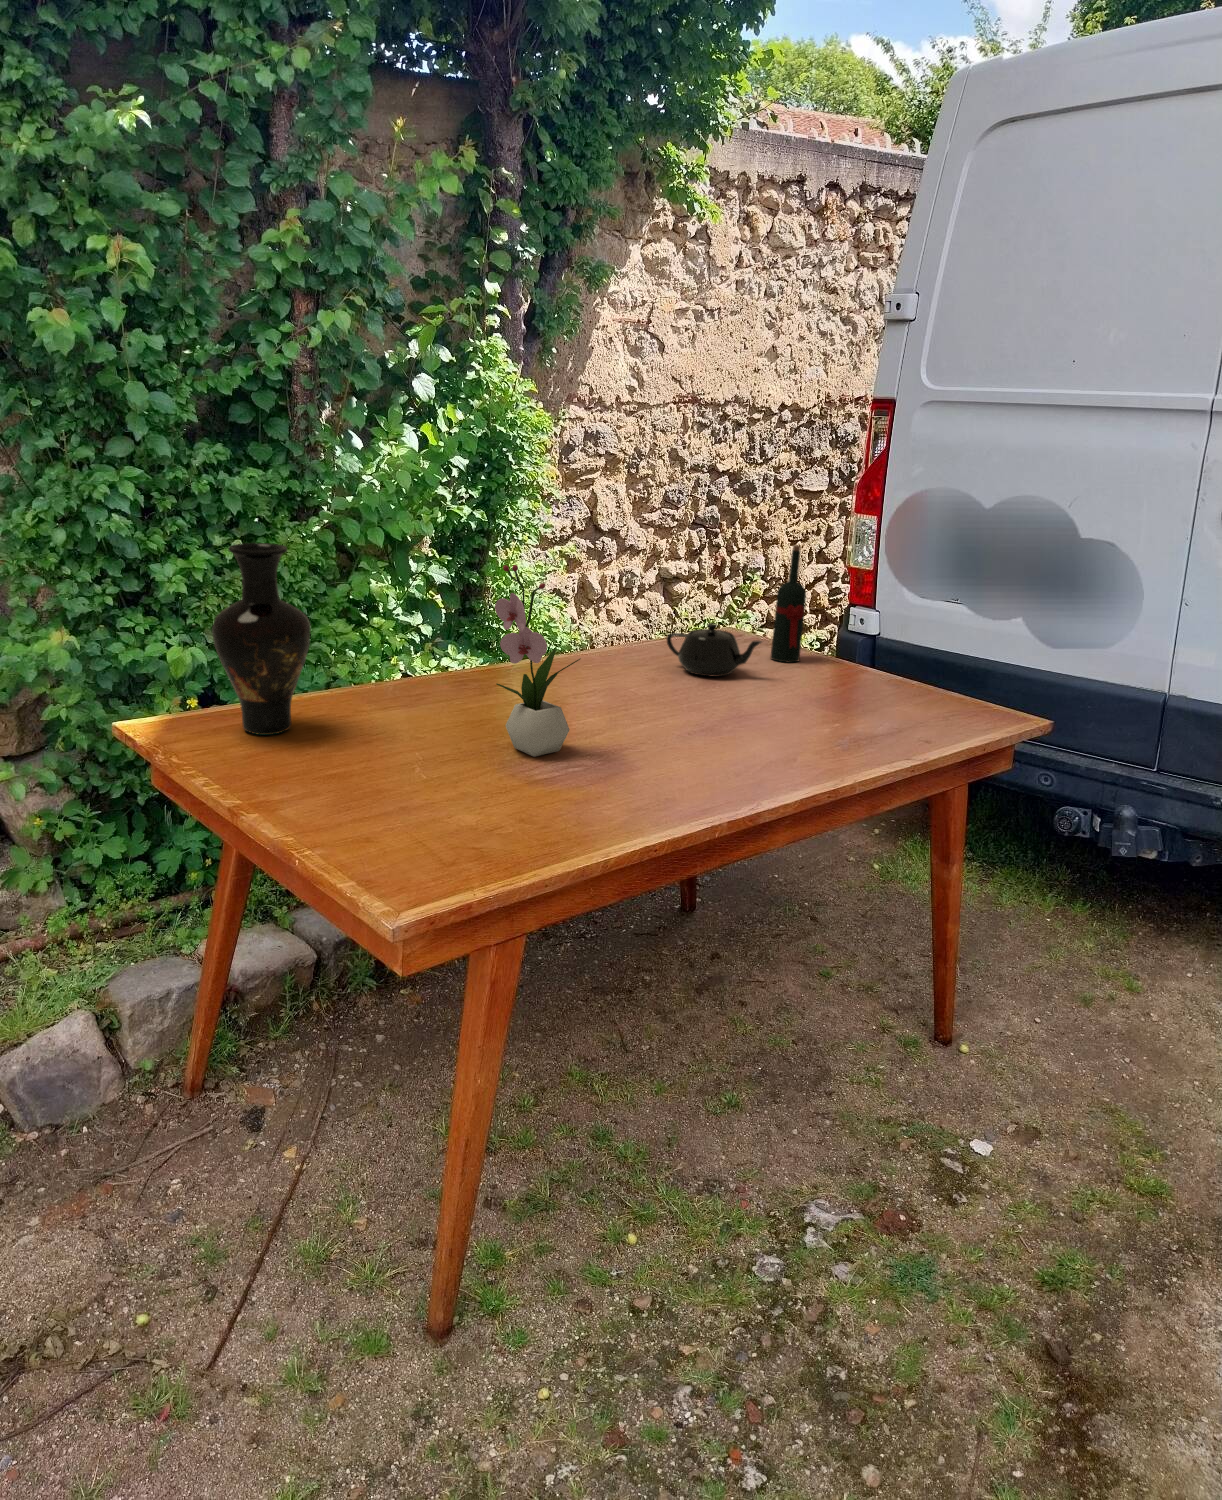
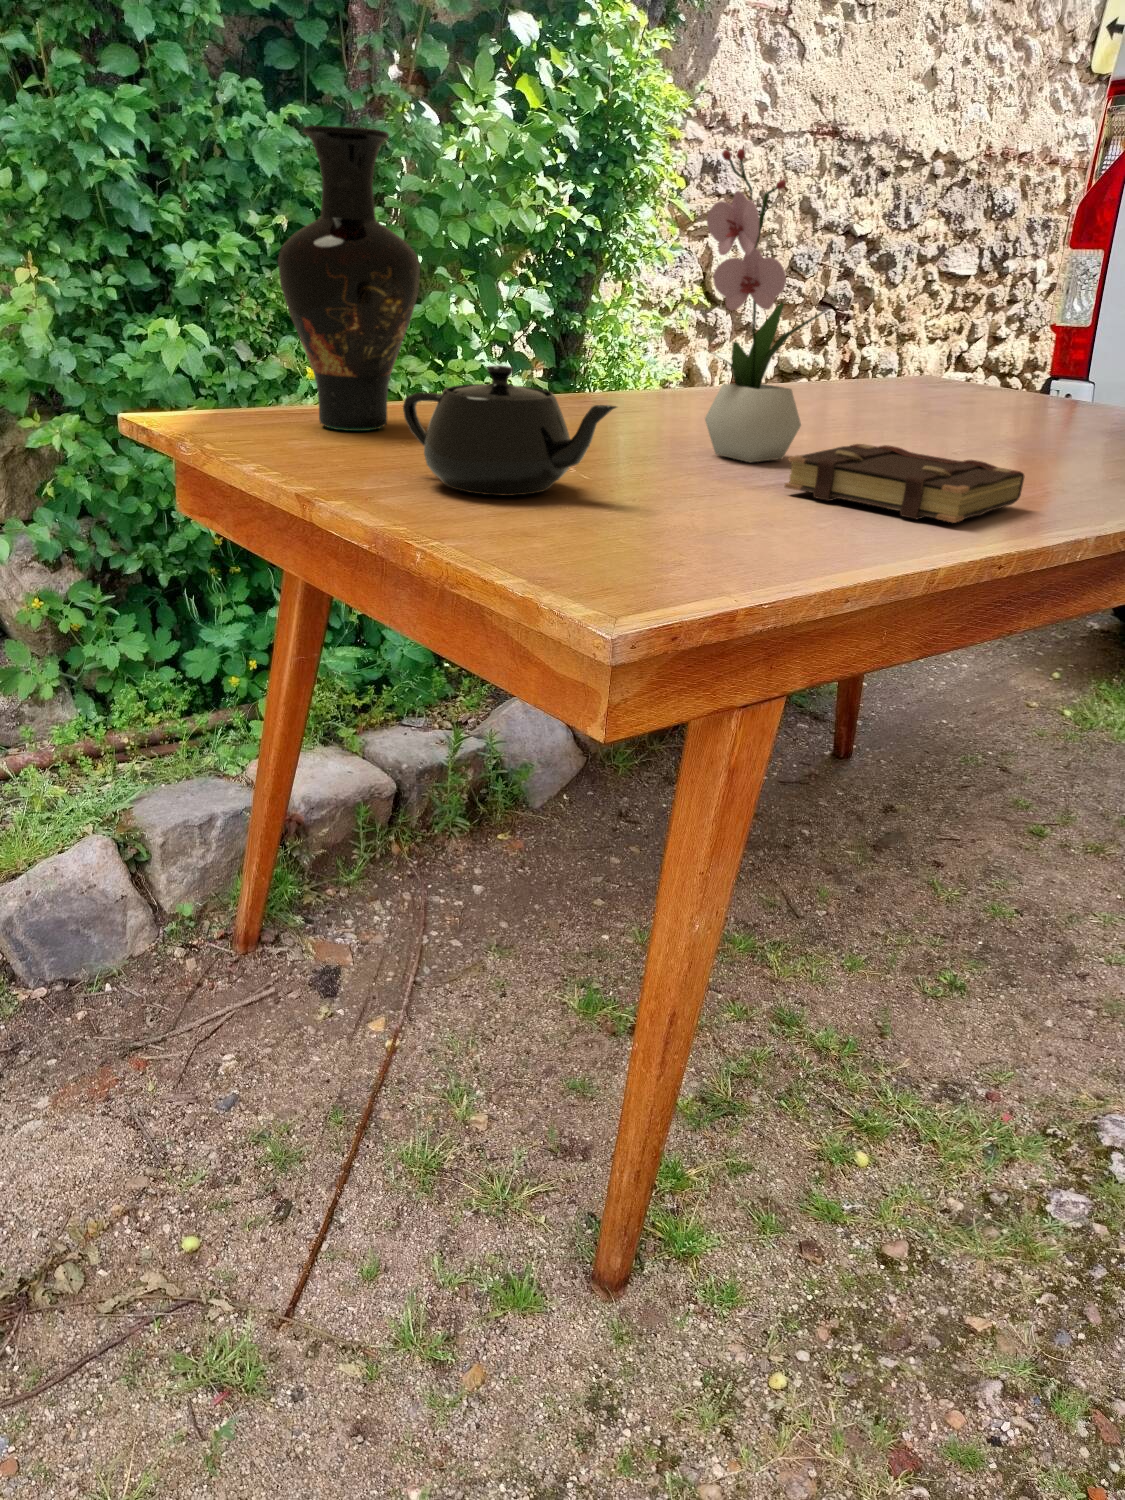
wine bottle: present [771,545,806,663] -> none [1001,235,1063,406]
teapot: present [667,623,762,677] -> present [403,365,616,496]
book: none [540,751,691,822] -> present [785,444,1024,523]

